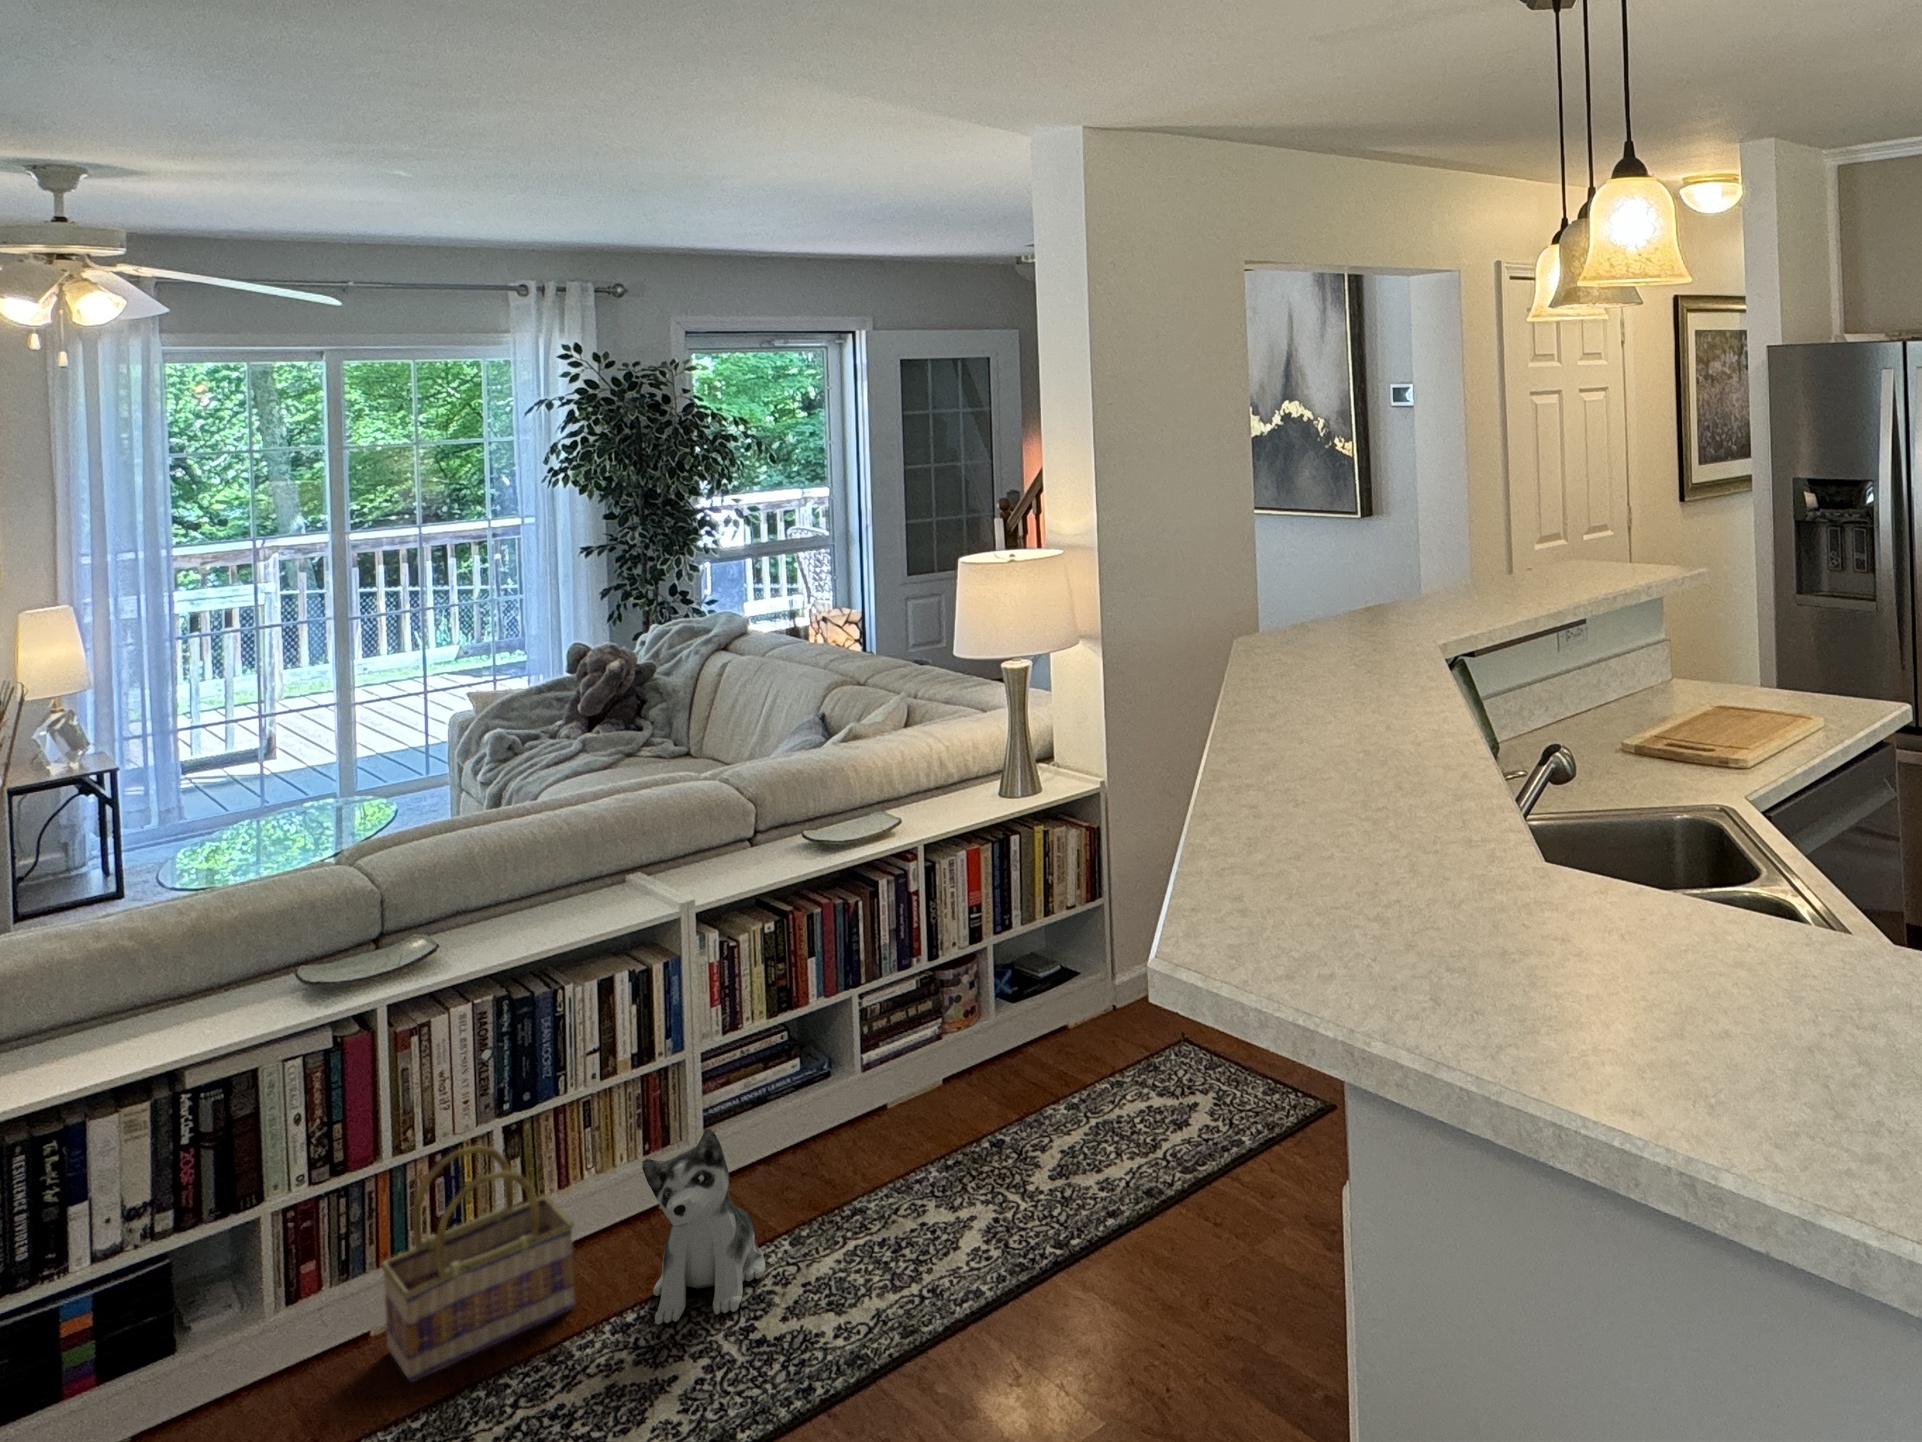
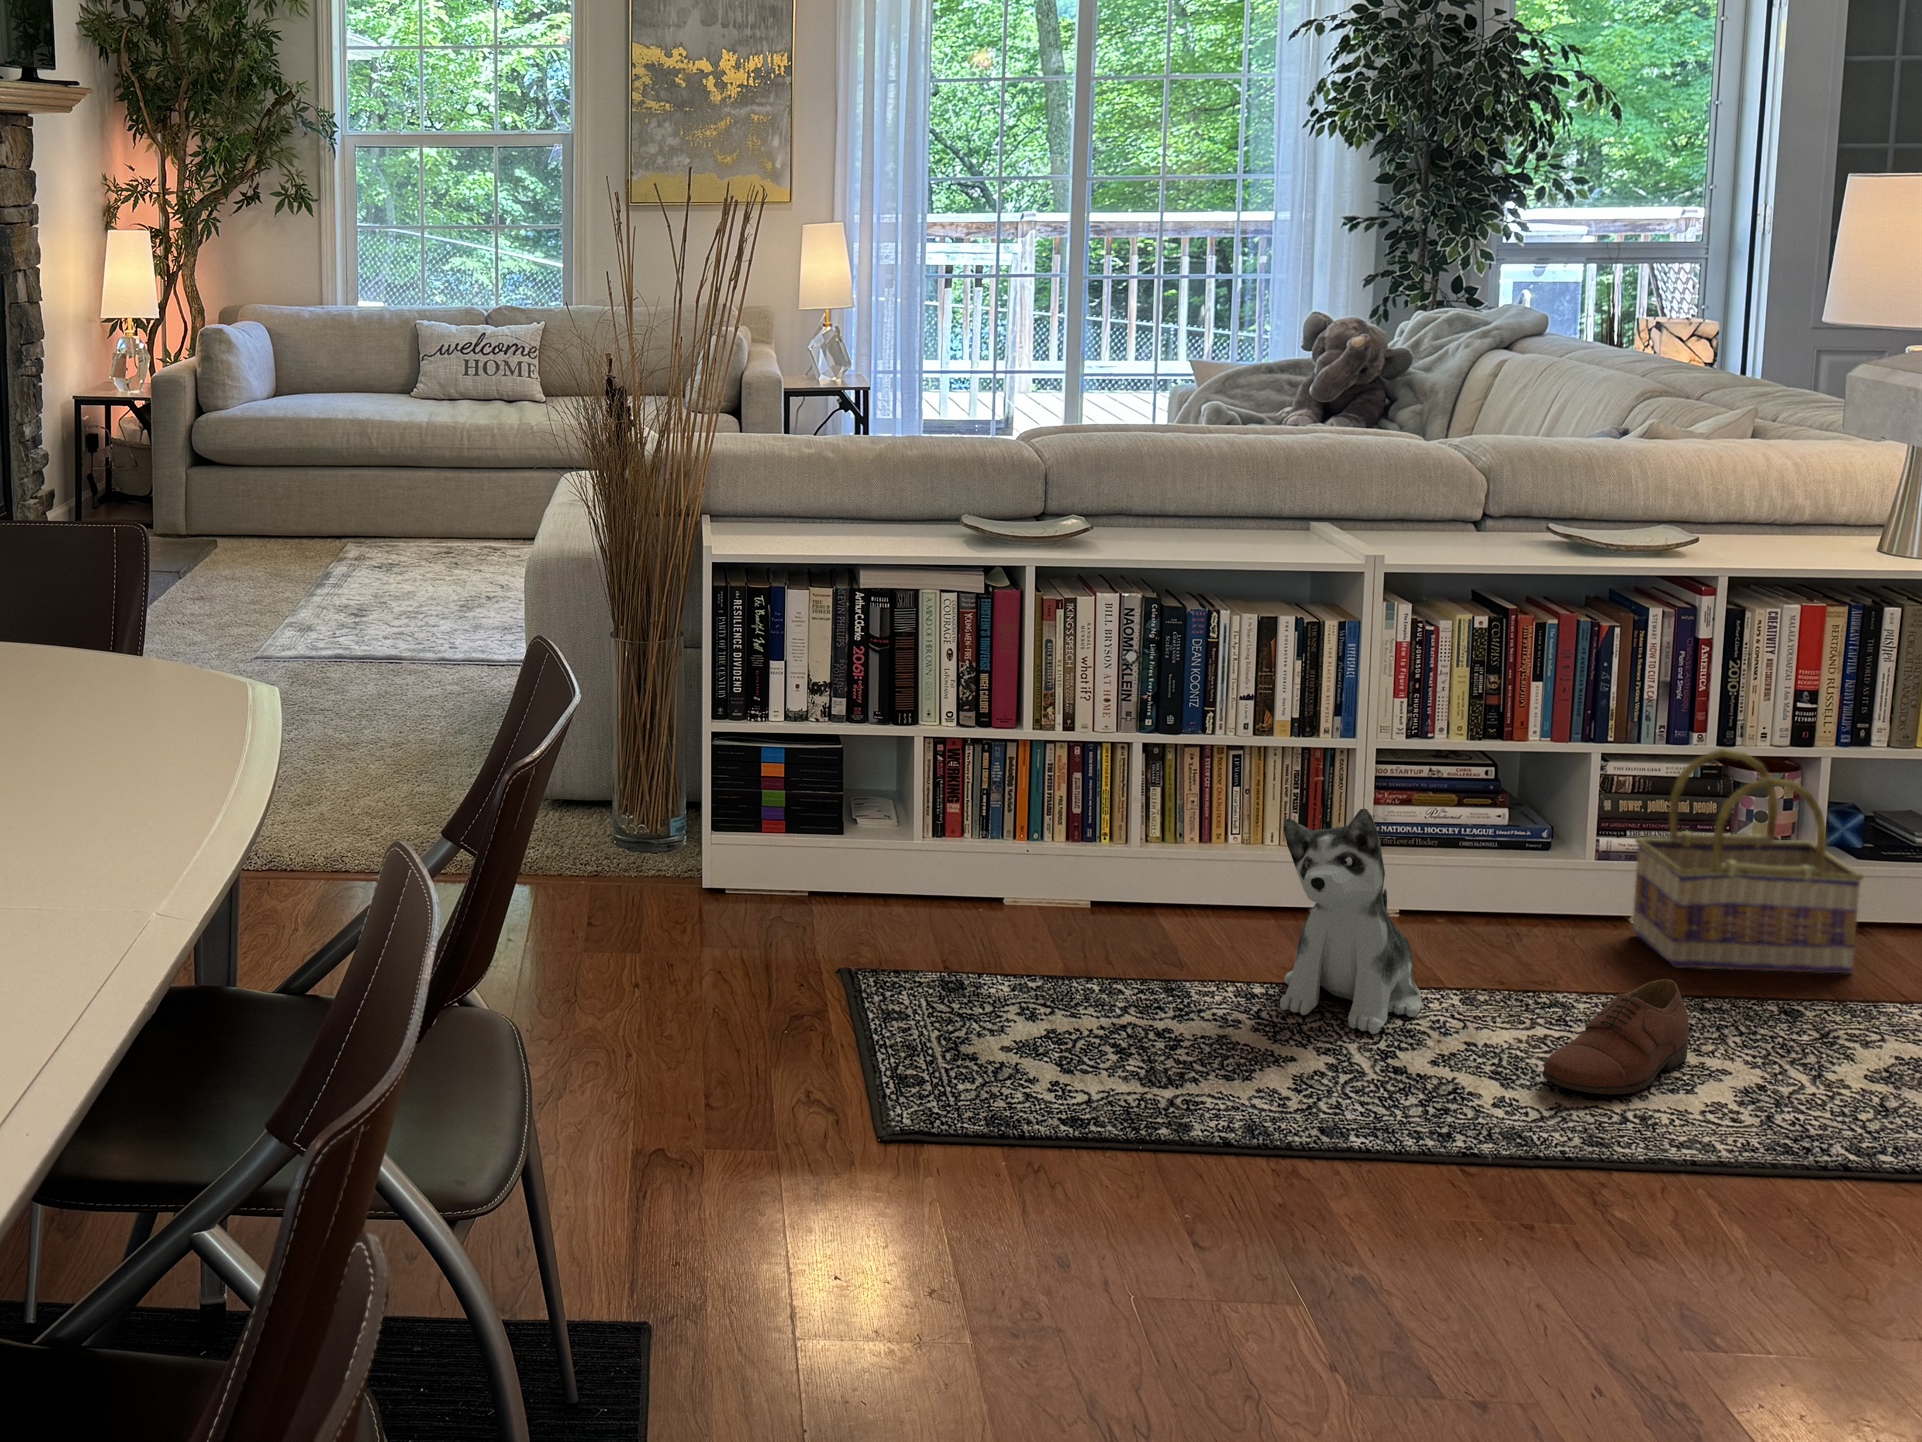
basket: present [381,1145,575,1382] -> present [1633,749,1863,973]
shoe: none [863,1165,949,1291] -> present [1542,979,1689,1094]

